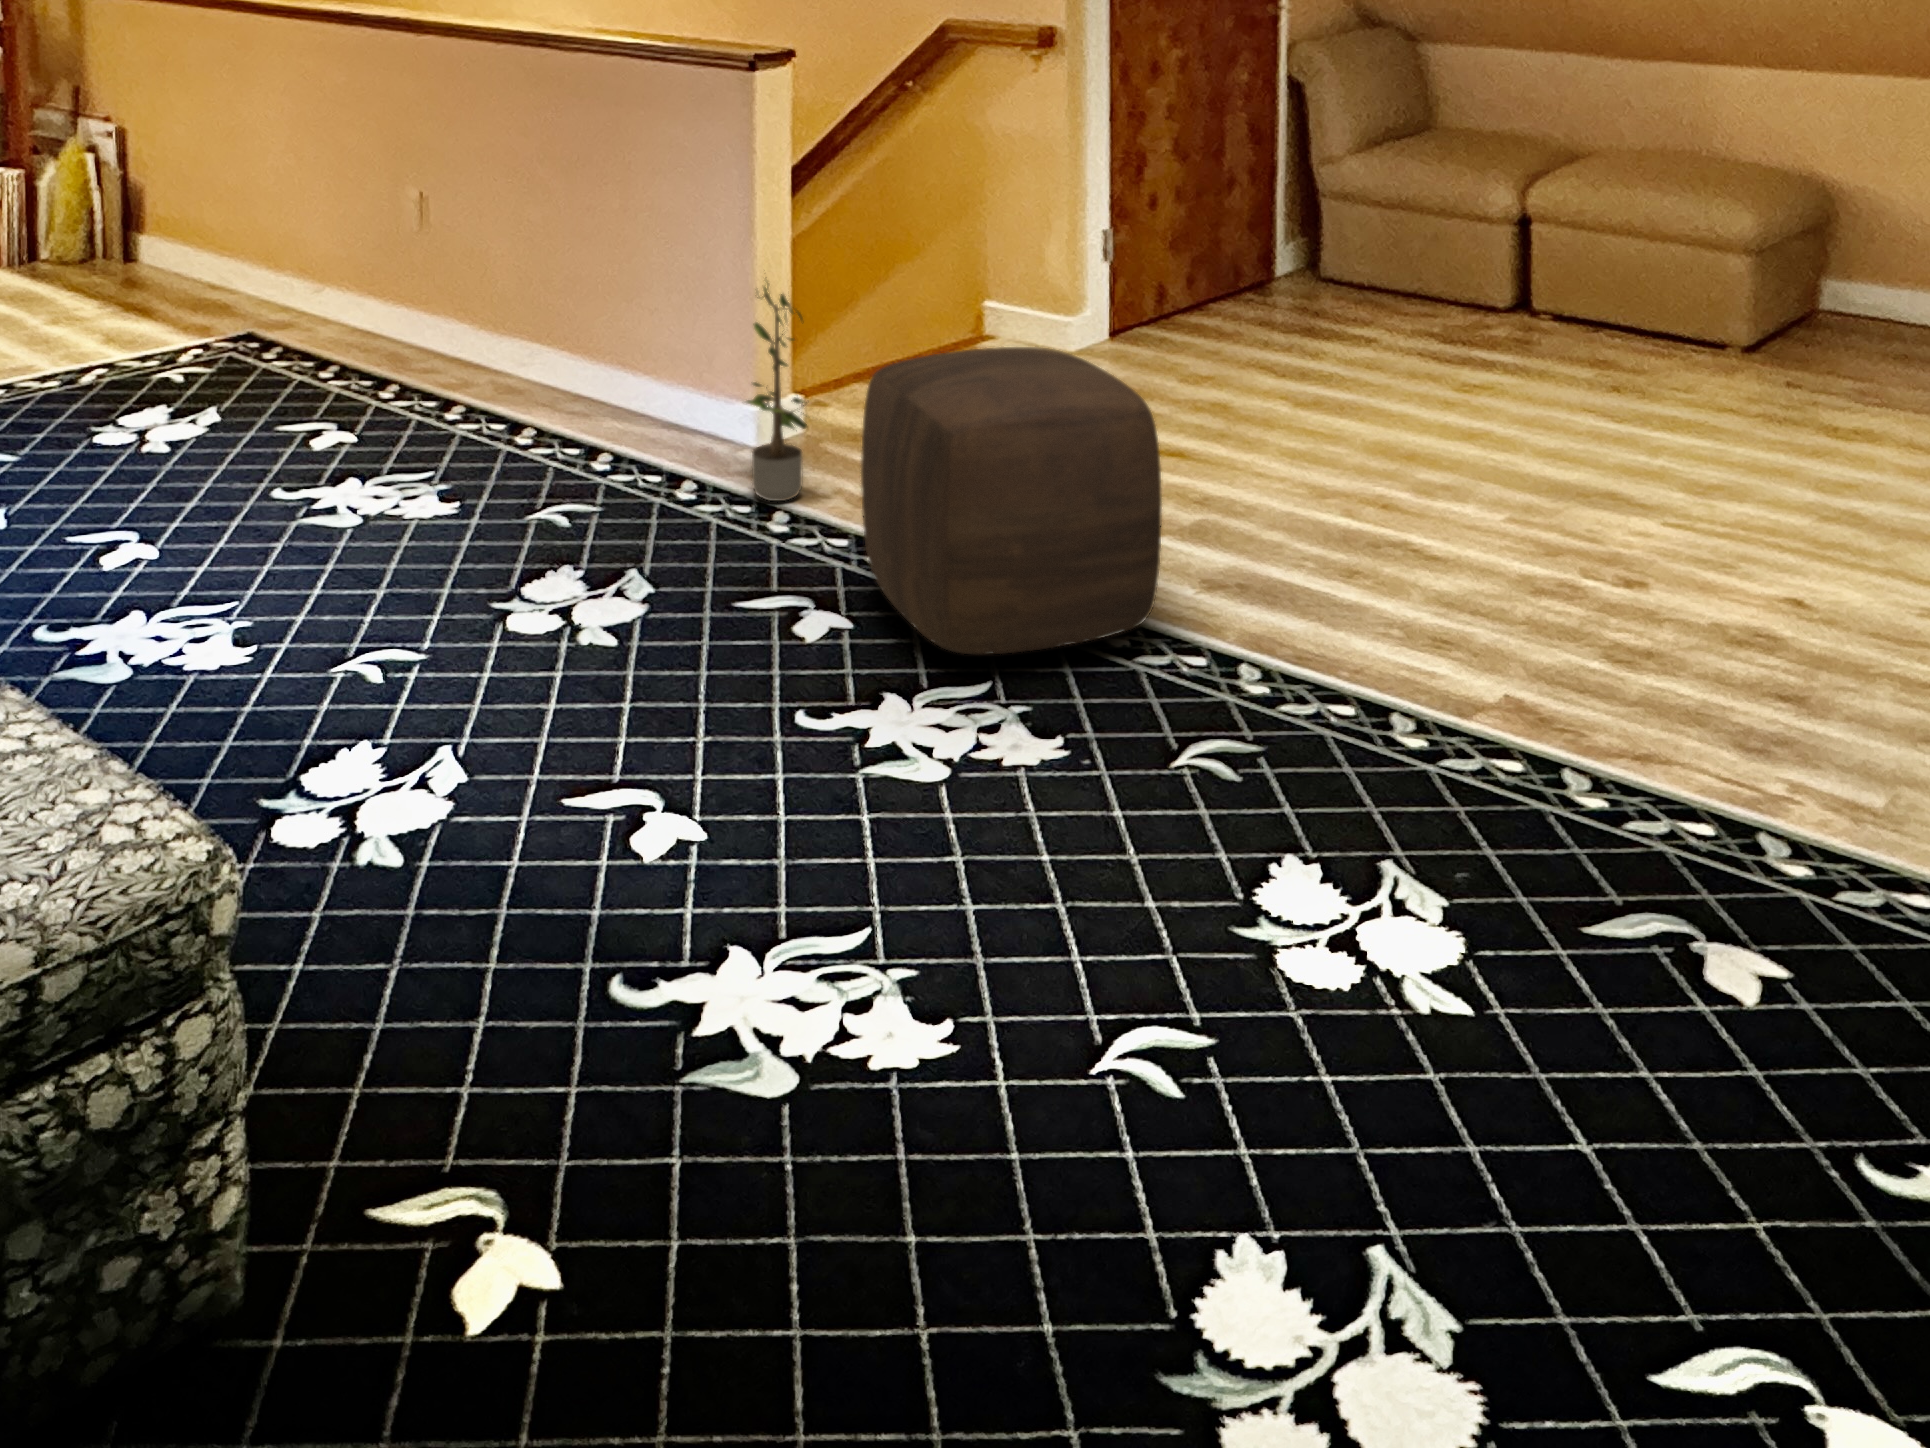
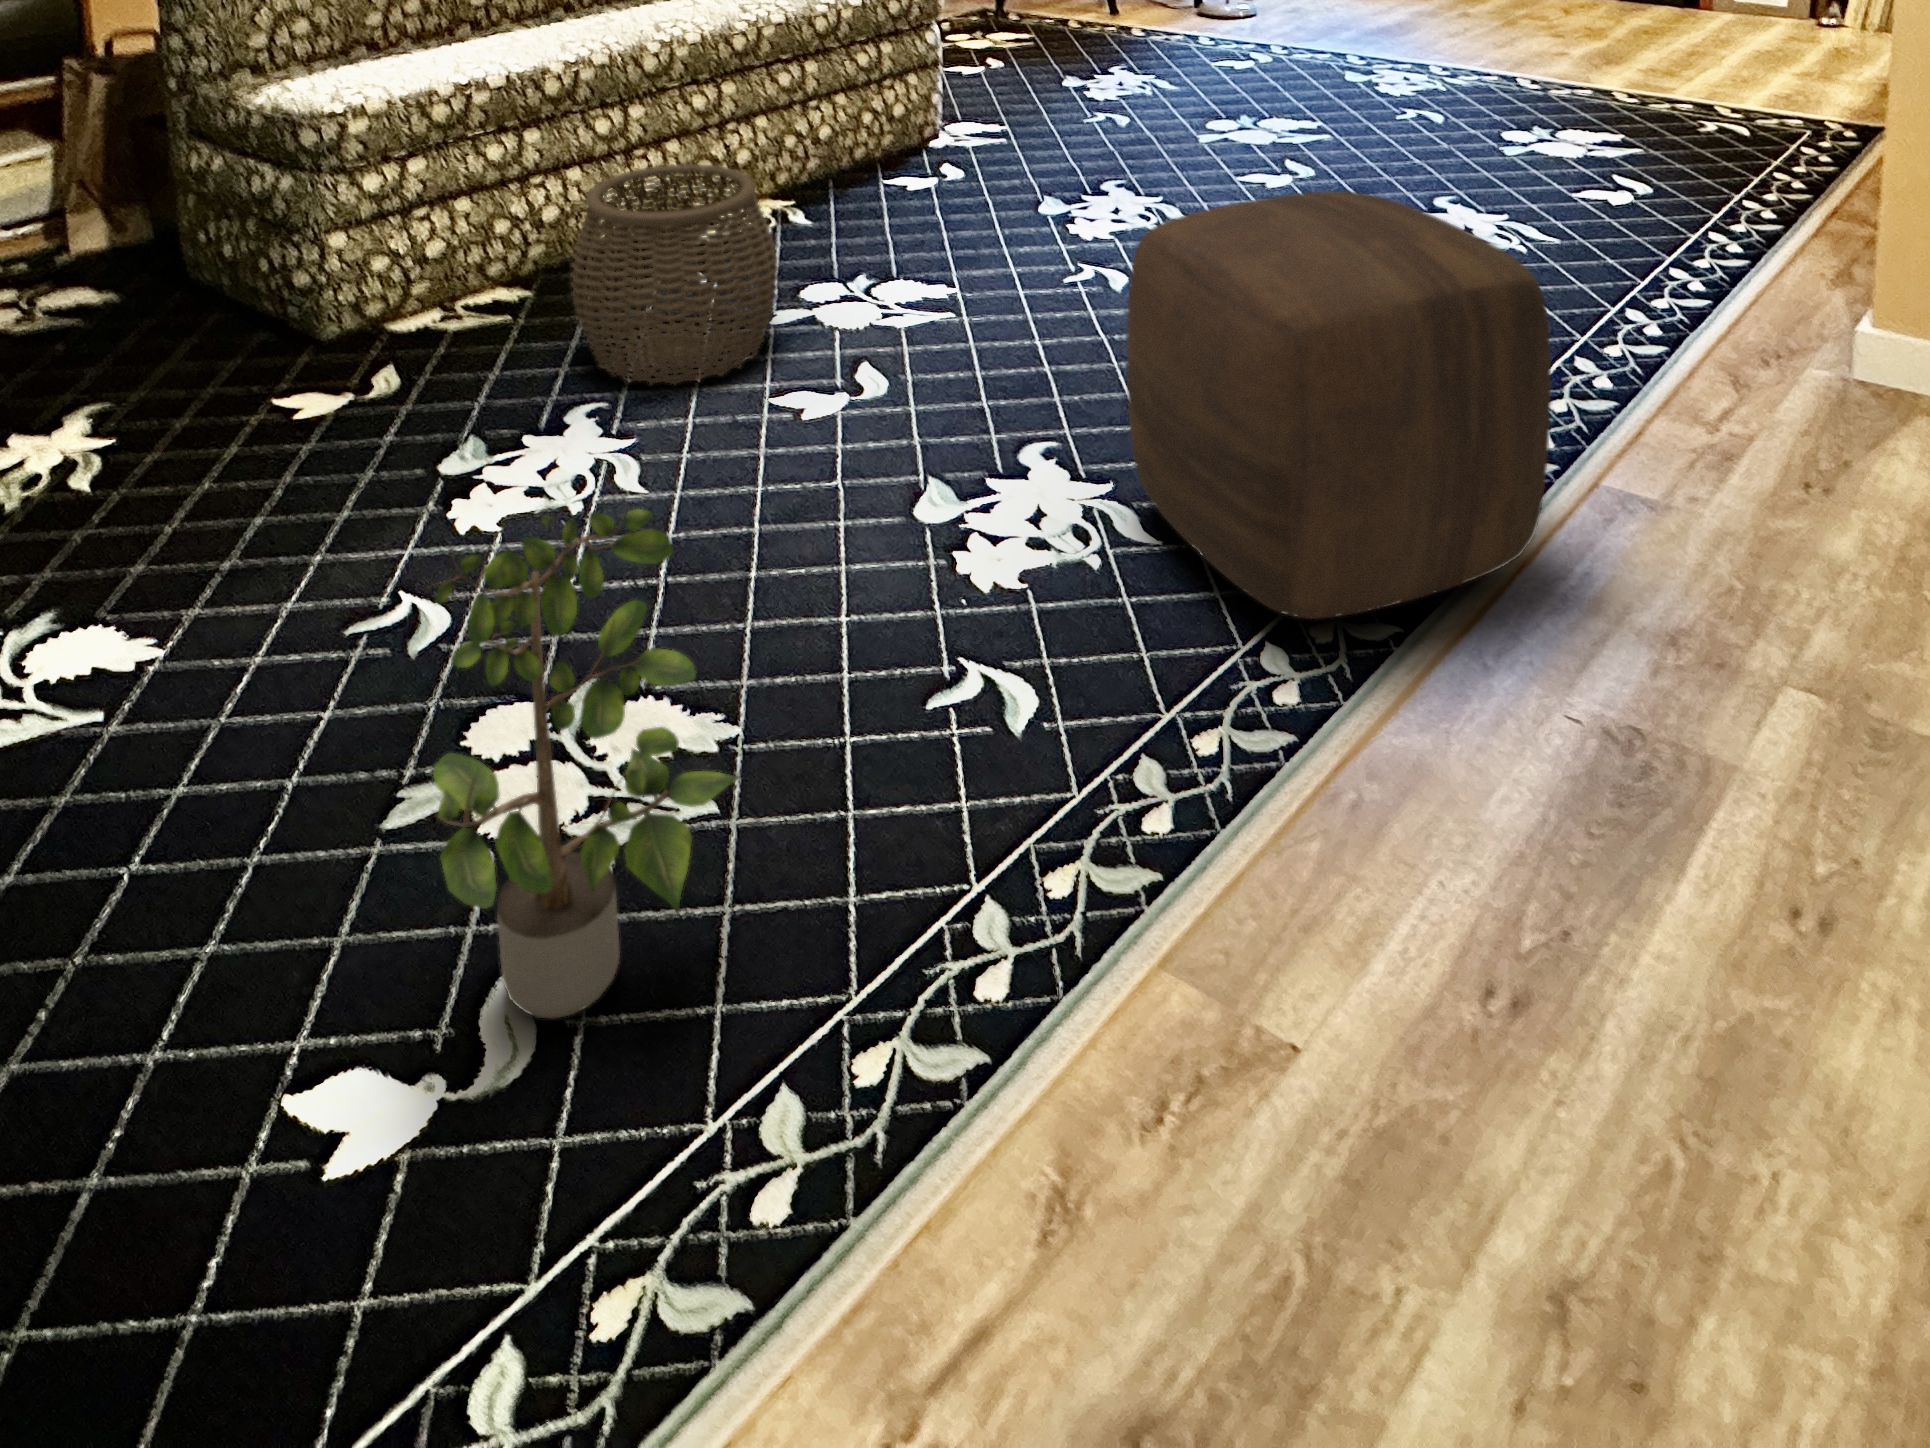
potted plant: present [746,284,807,501] -> present [433,508,740,1019]
woven basket: none [359,650,646,991] -> present [571,164,778,385]

